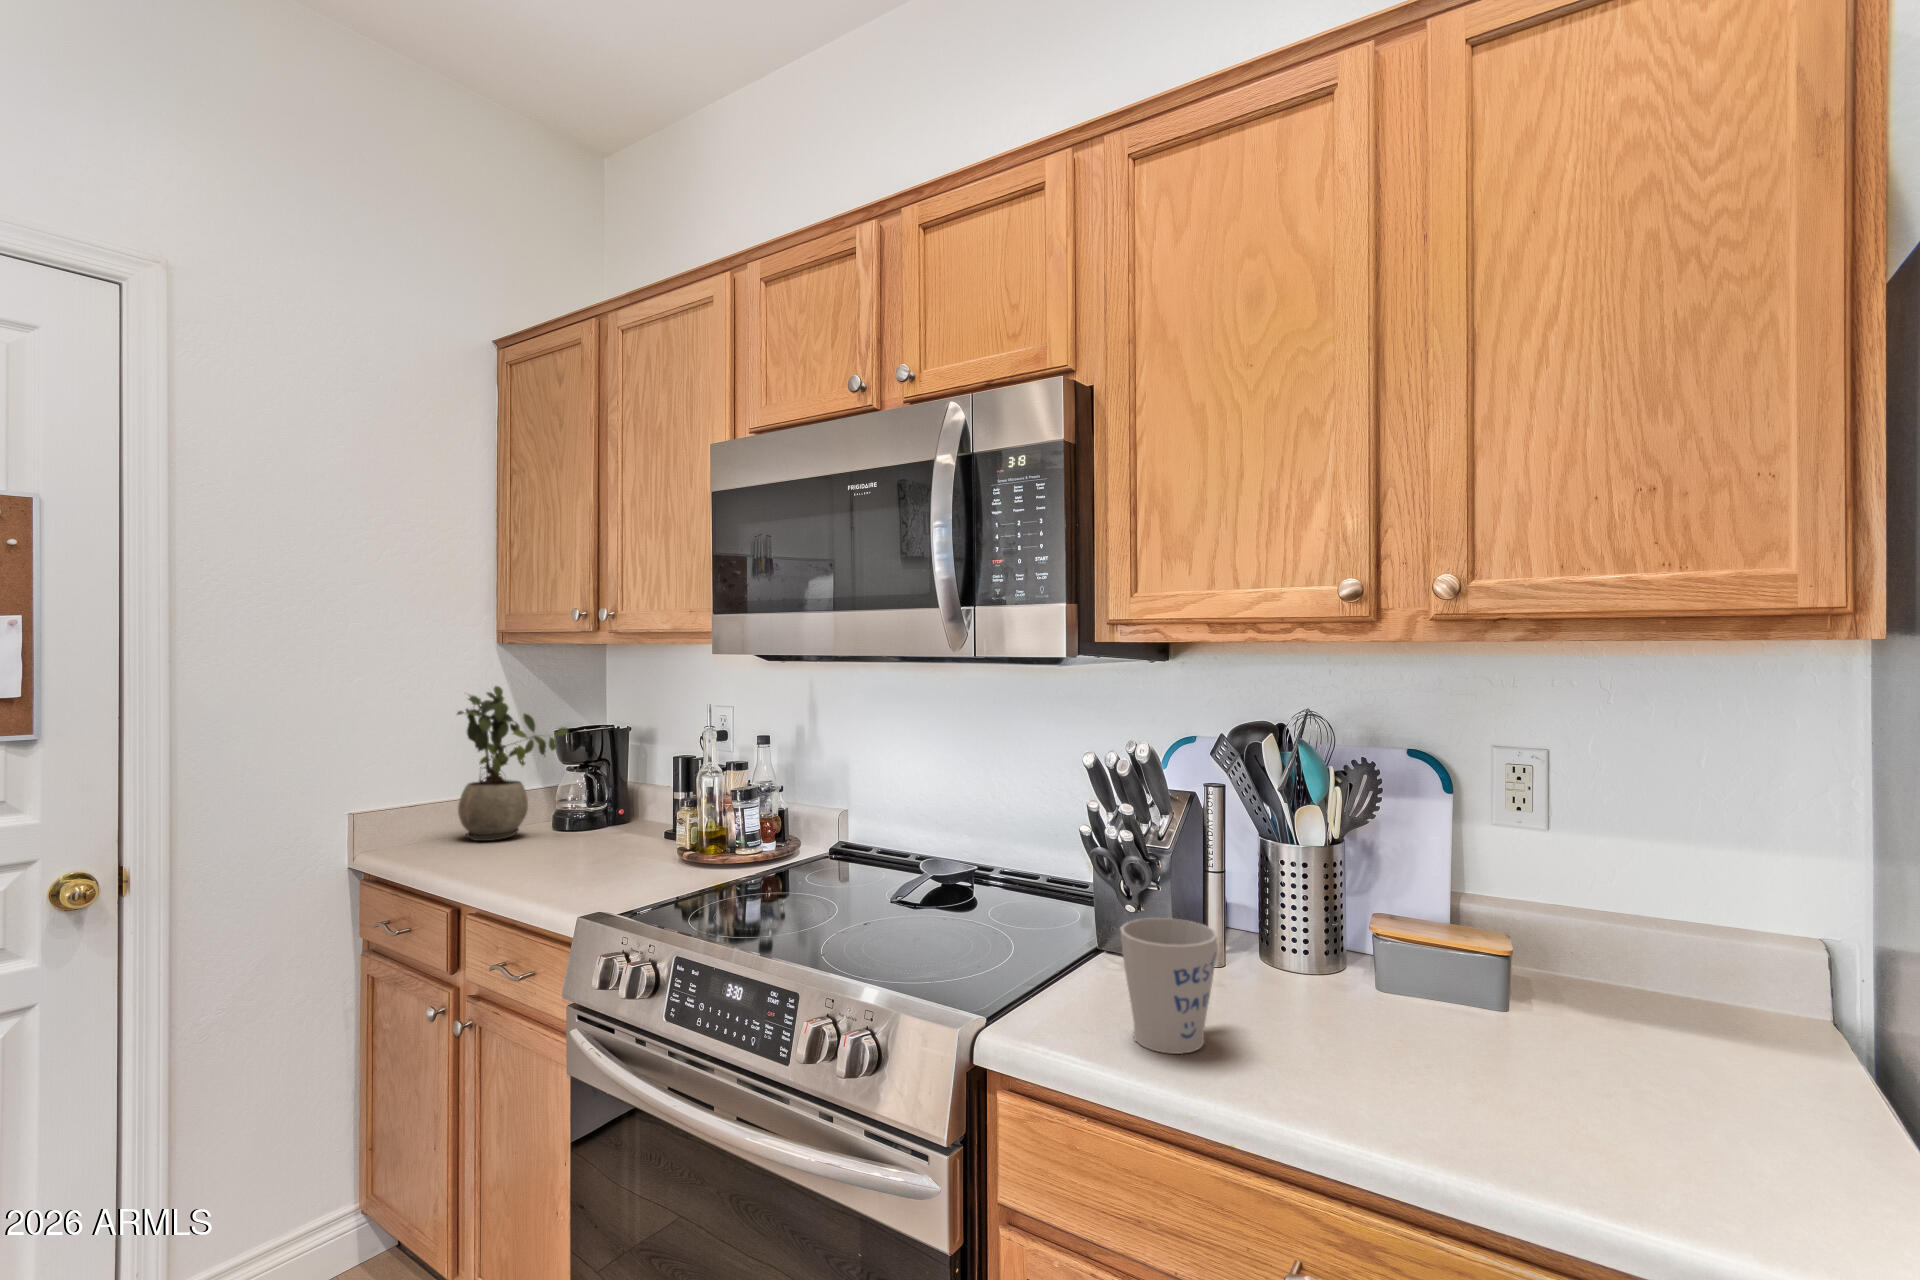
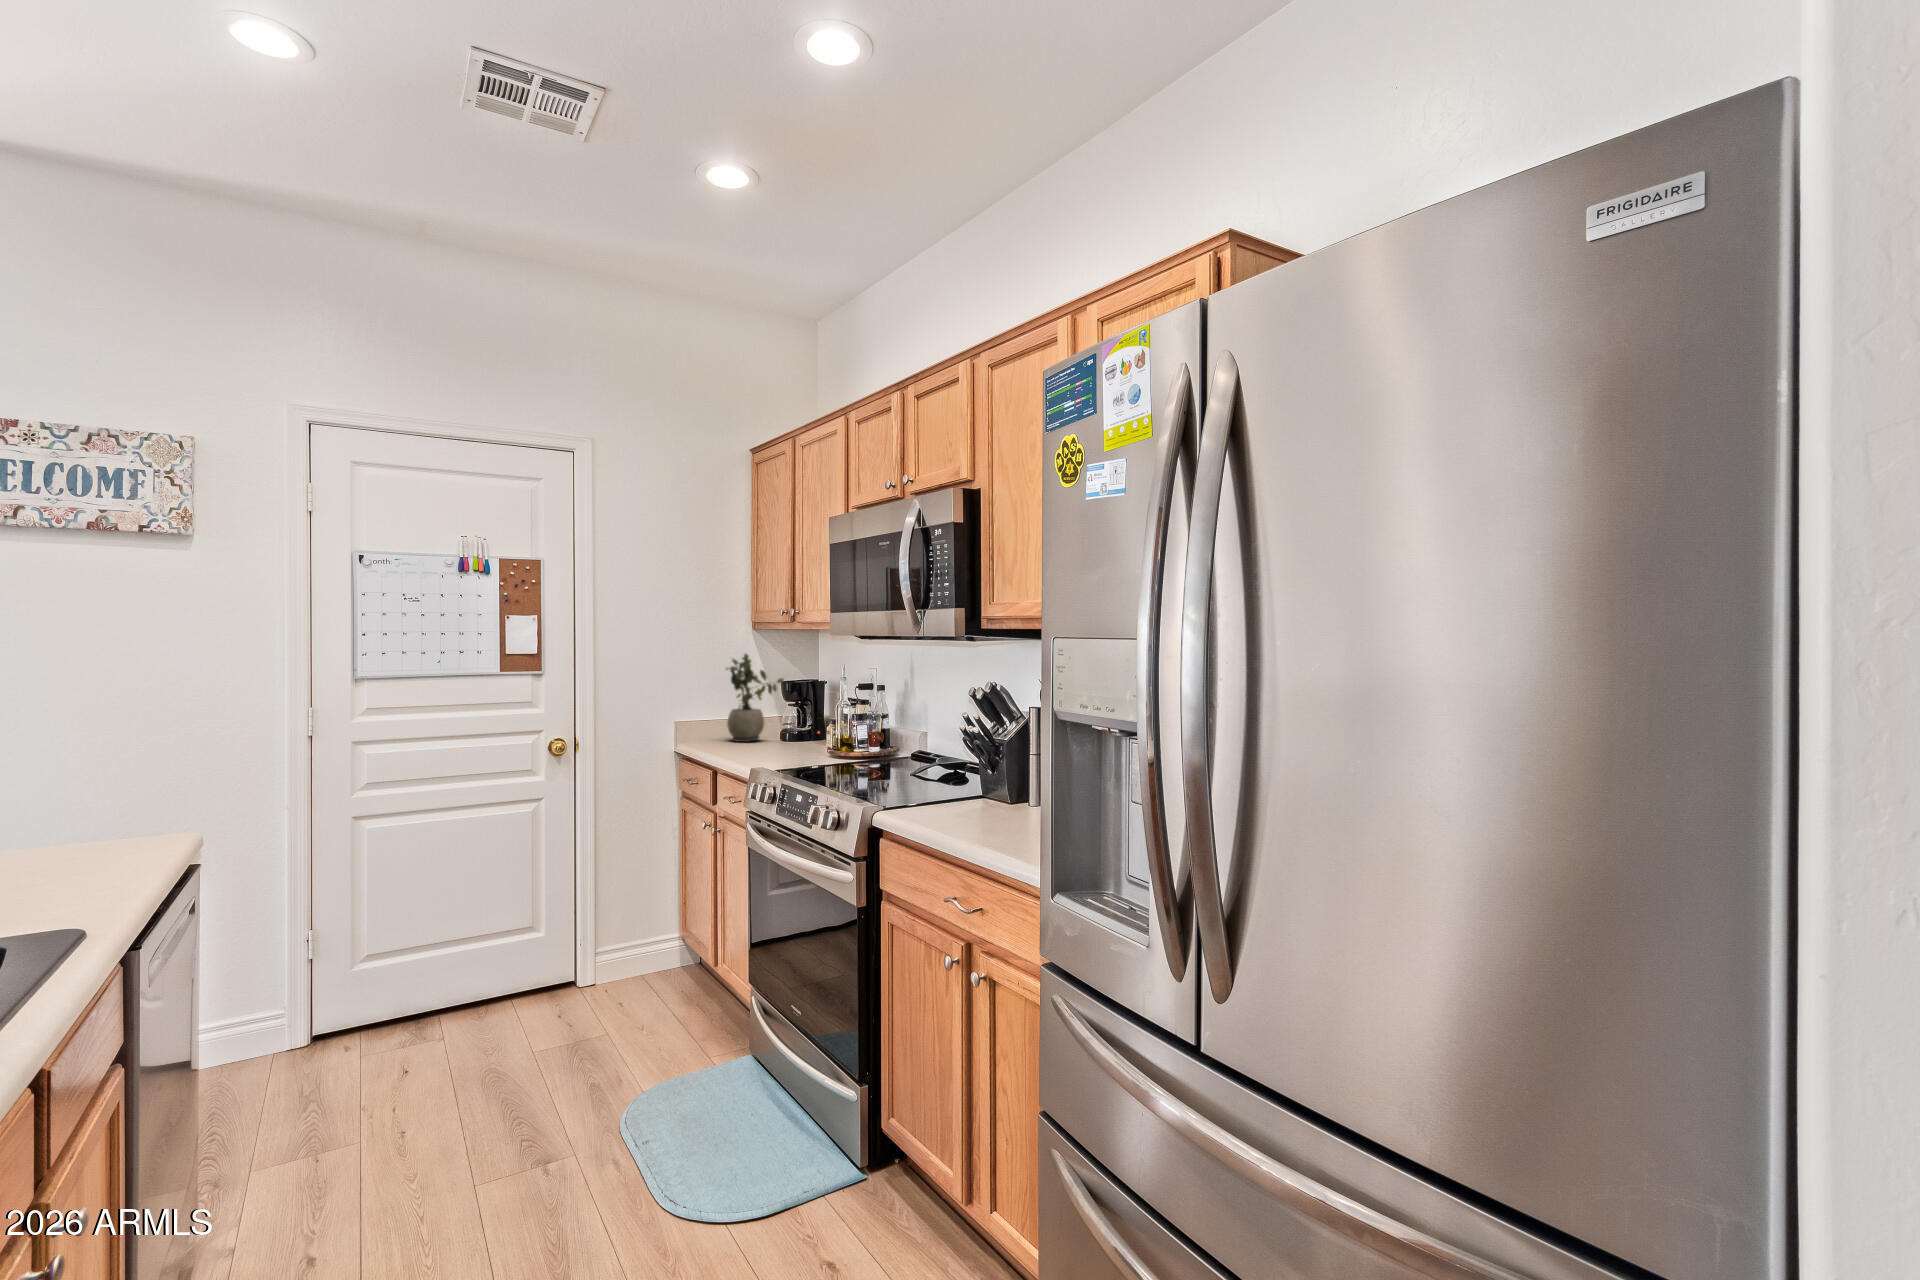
mug: present [1120,918,1218,1054] -> none [930,765,987,822]

